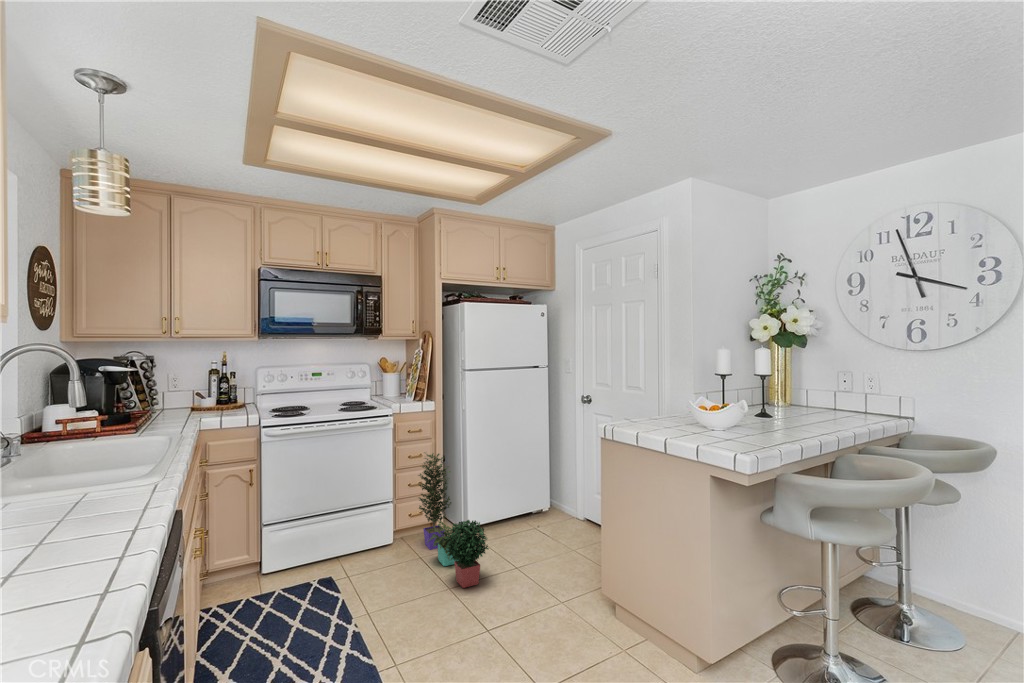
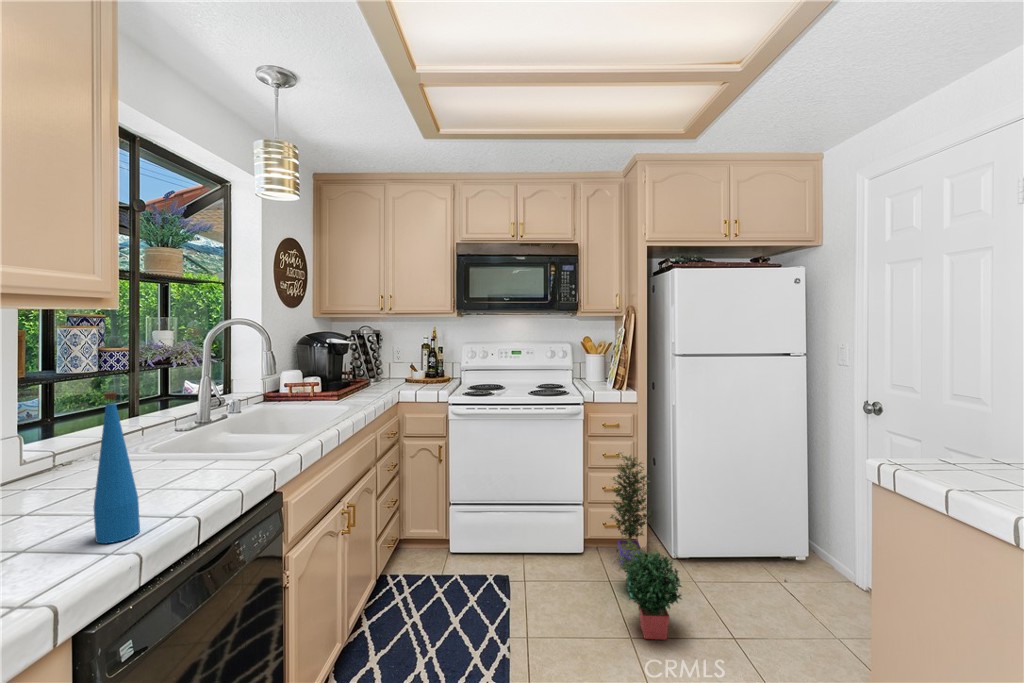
bottle: none [63,393,107,535] -> present [94,392,140,543]

